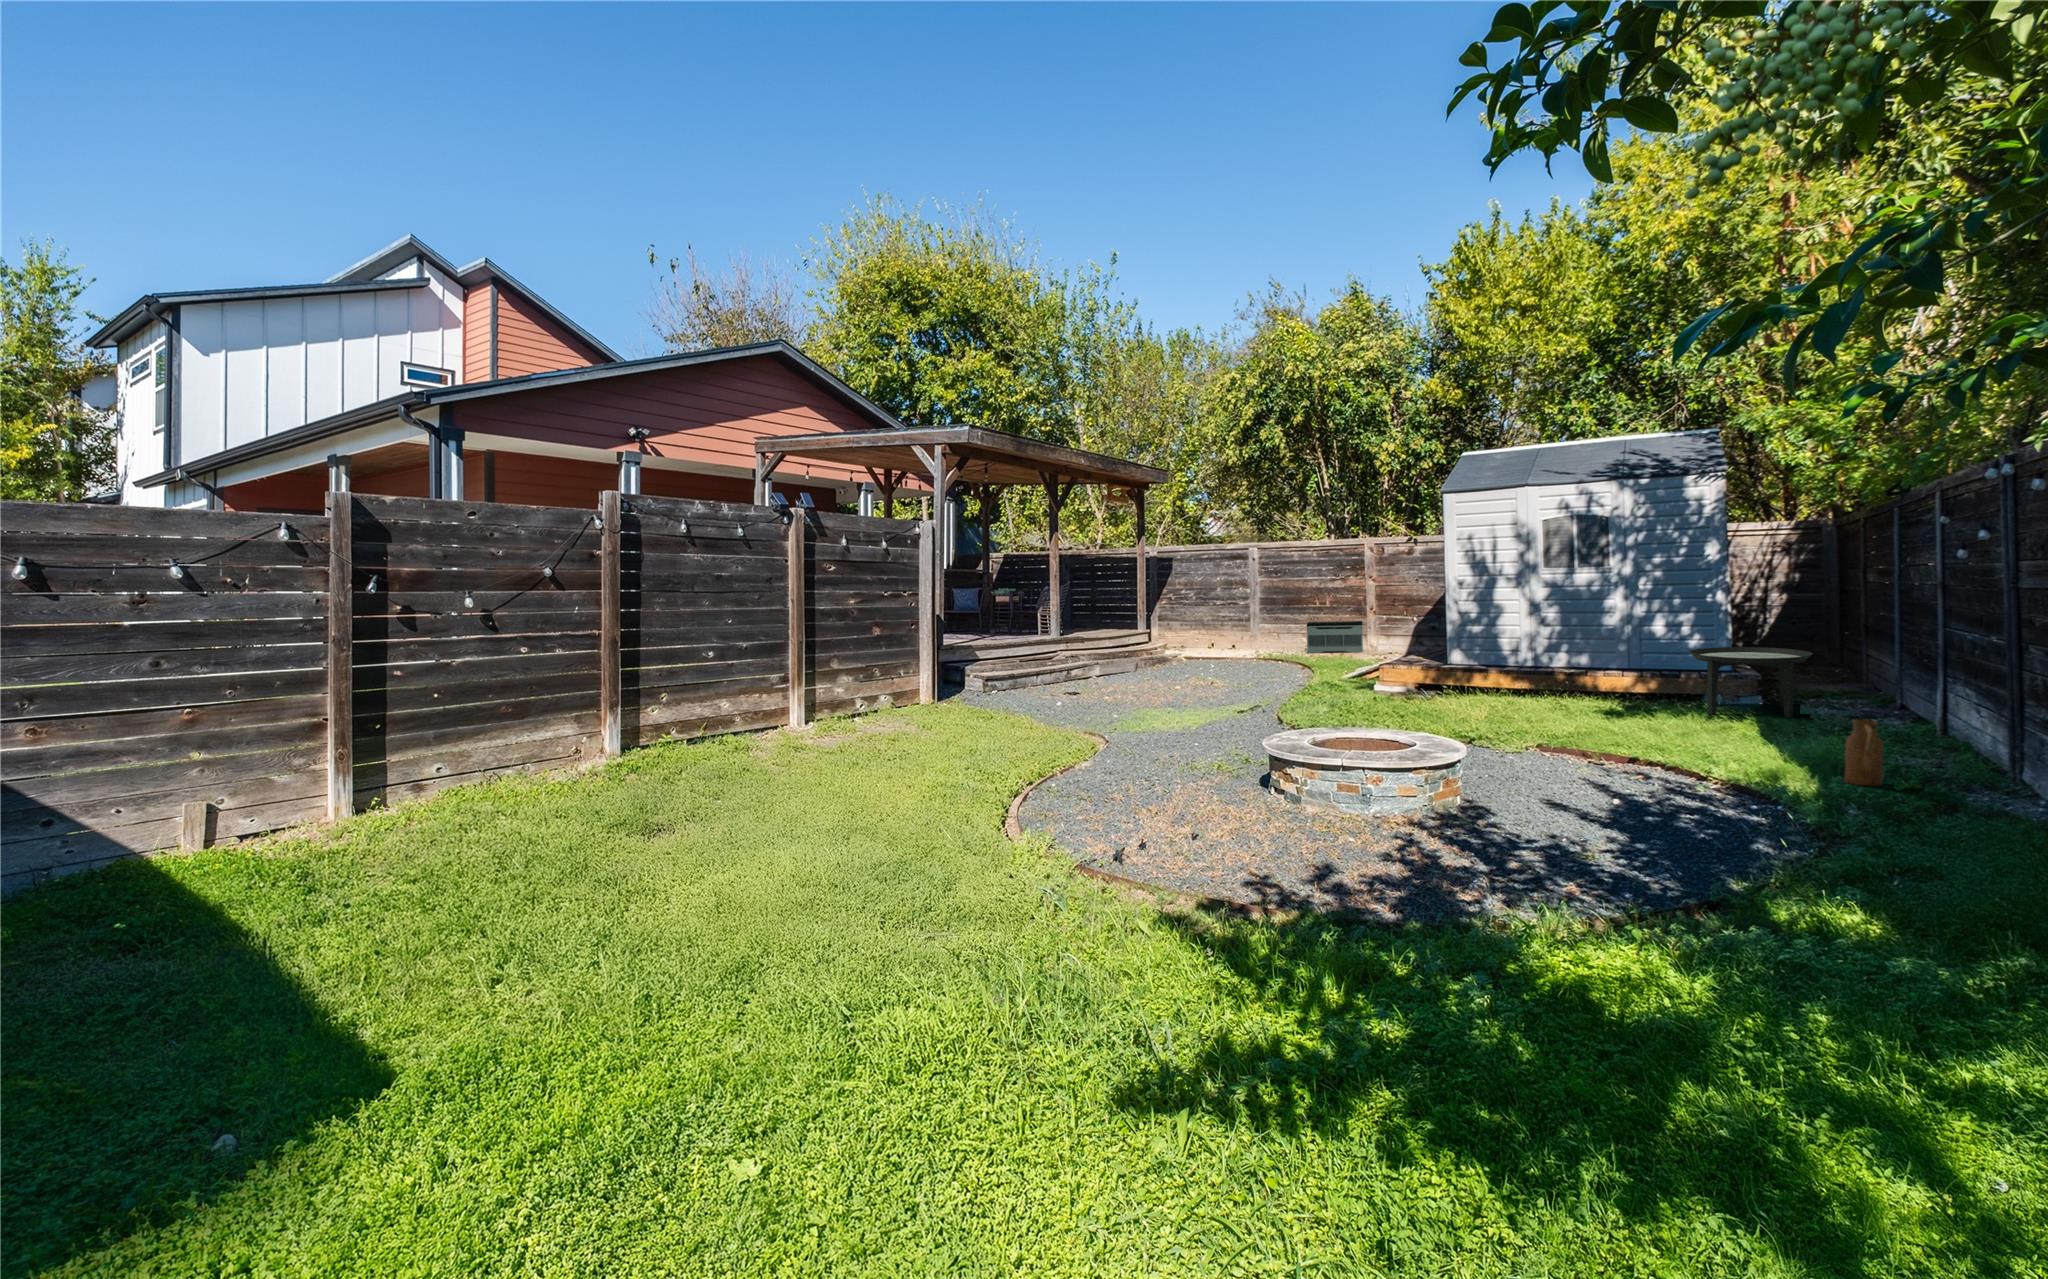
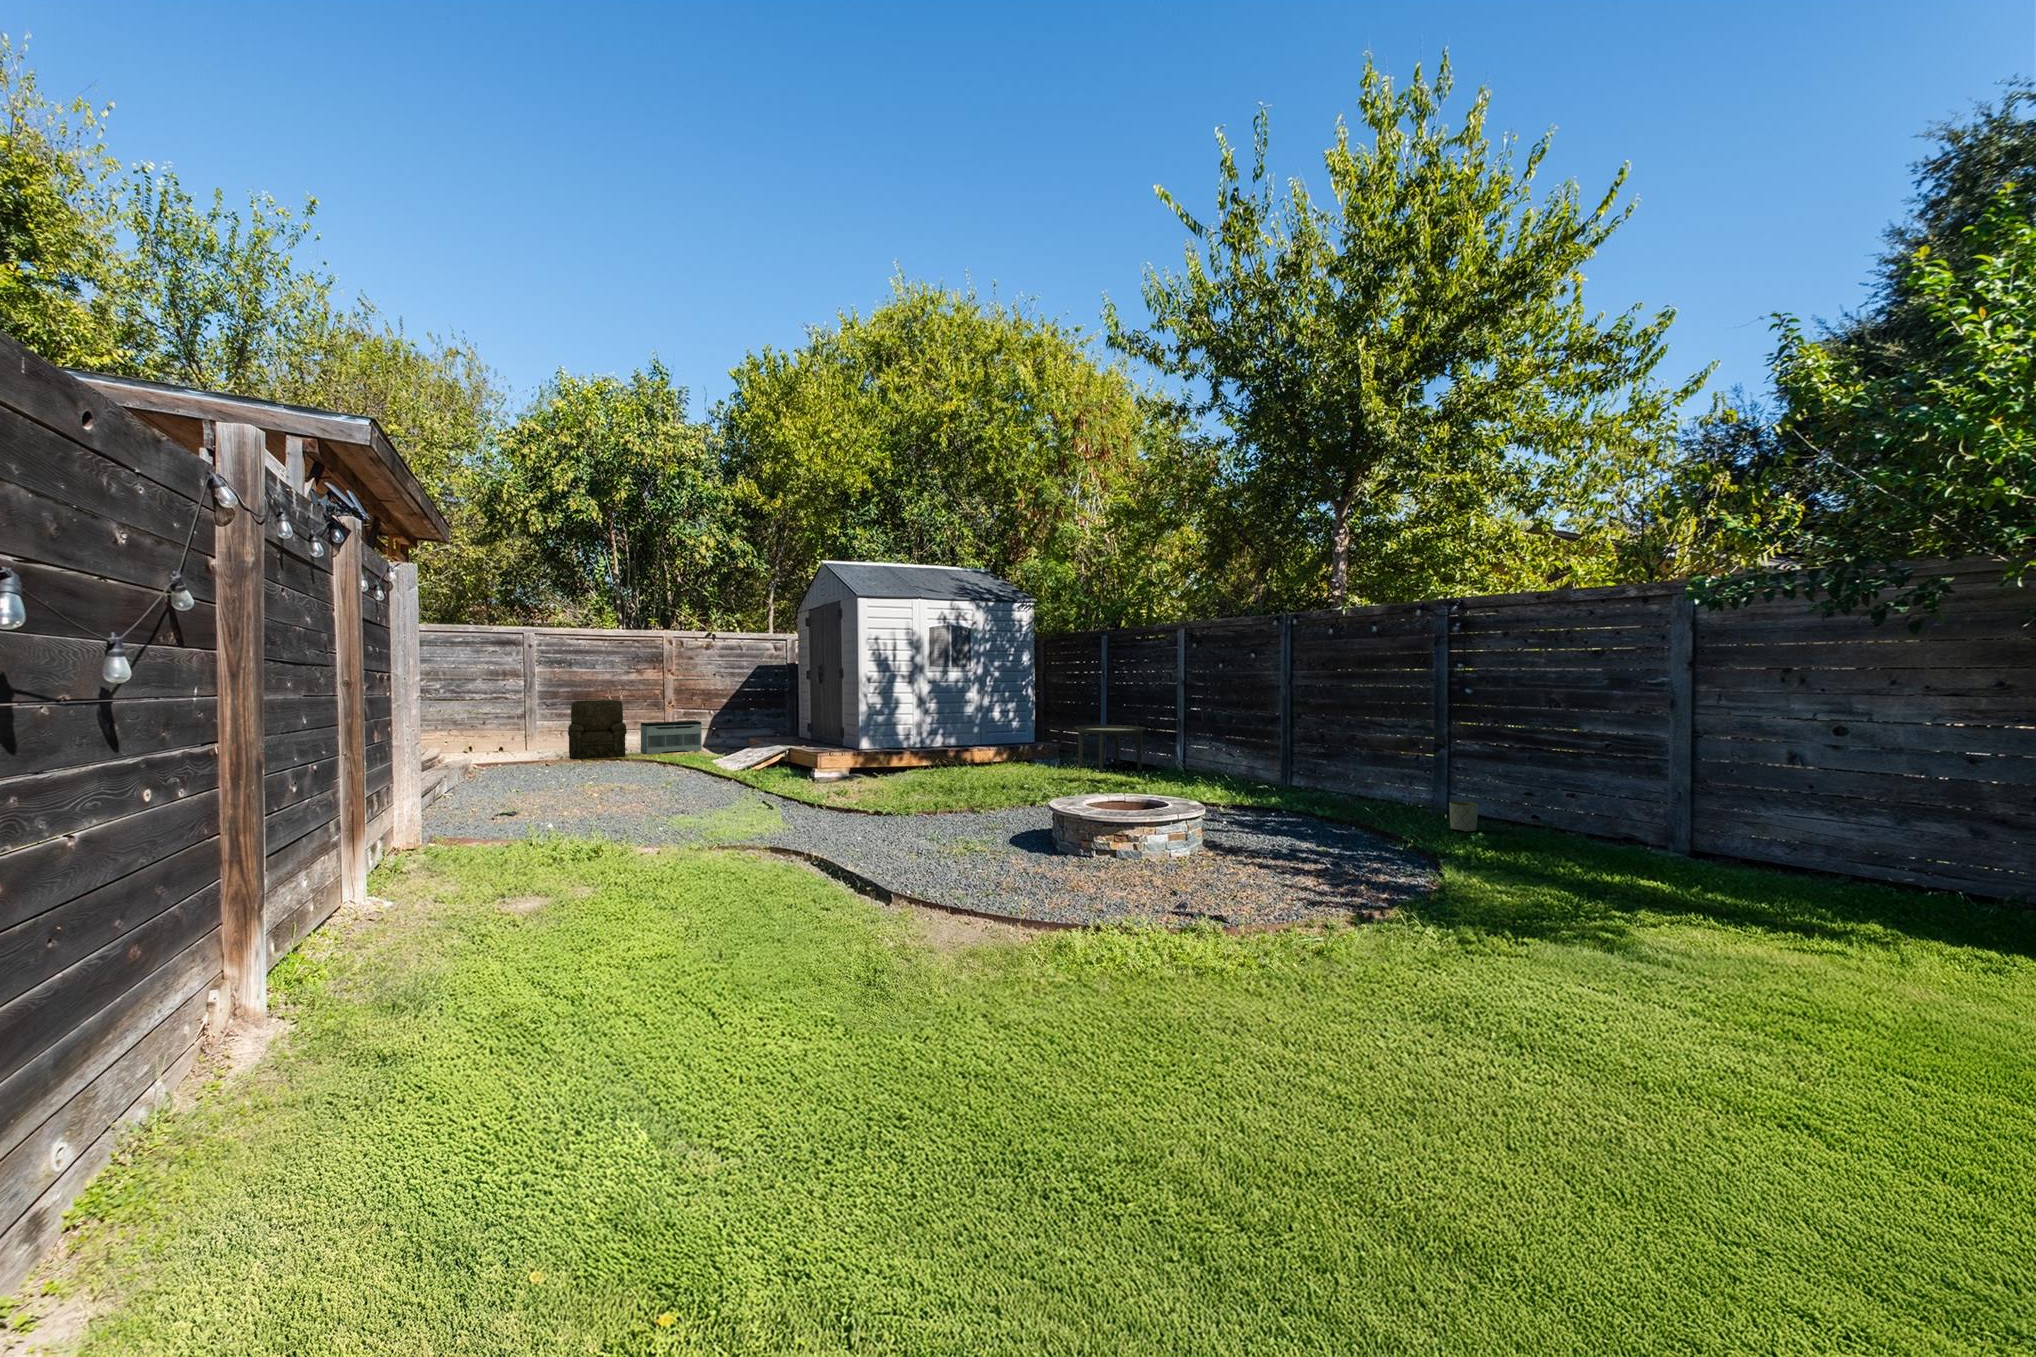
armchair: none [1236,600,1294,655] -> present [568,700,627,759]
watering can: present [1844,719,1883,786] -> none [1287,758,1319,800]
planter: none [1910,814,1967,868] -> present [1449,802,1478,832]

